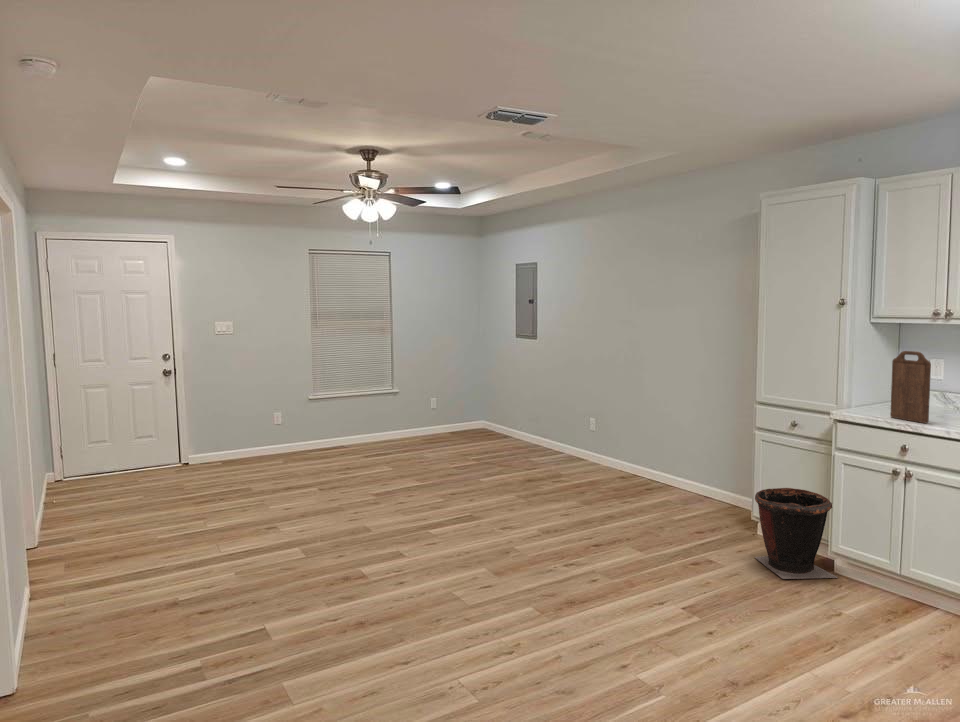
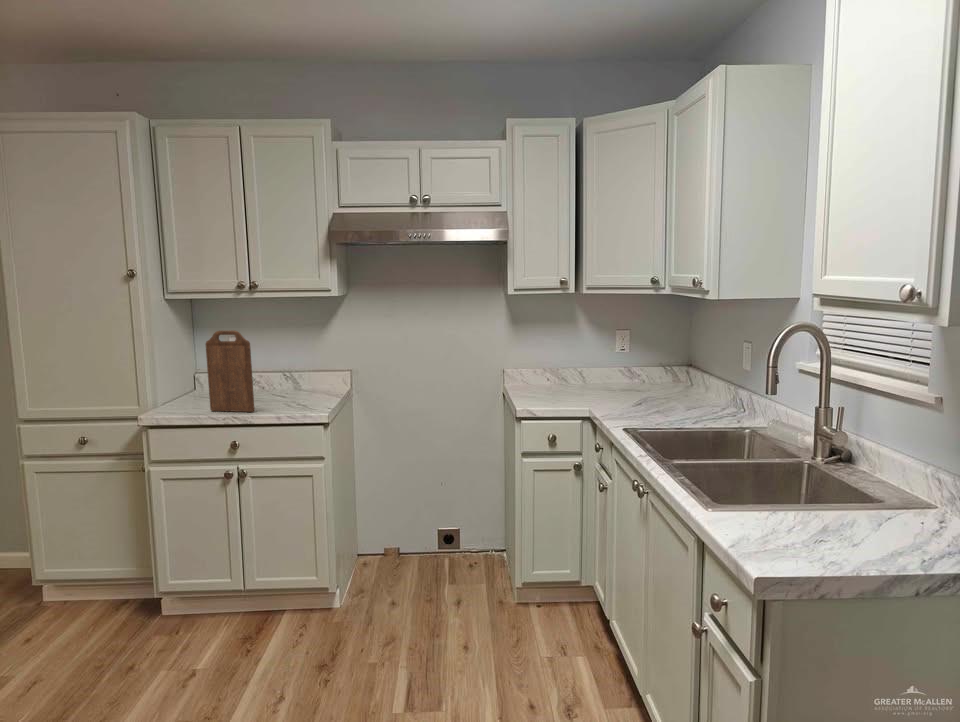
waste bin: present [755,488,837,579] -> none [41,524,173,660]

